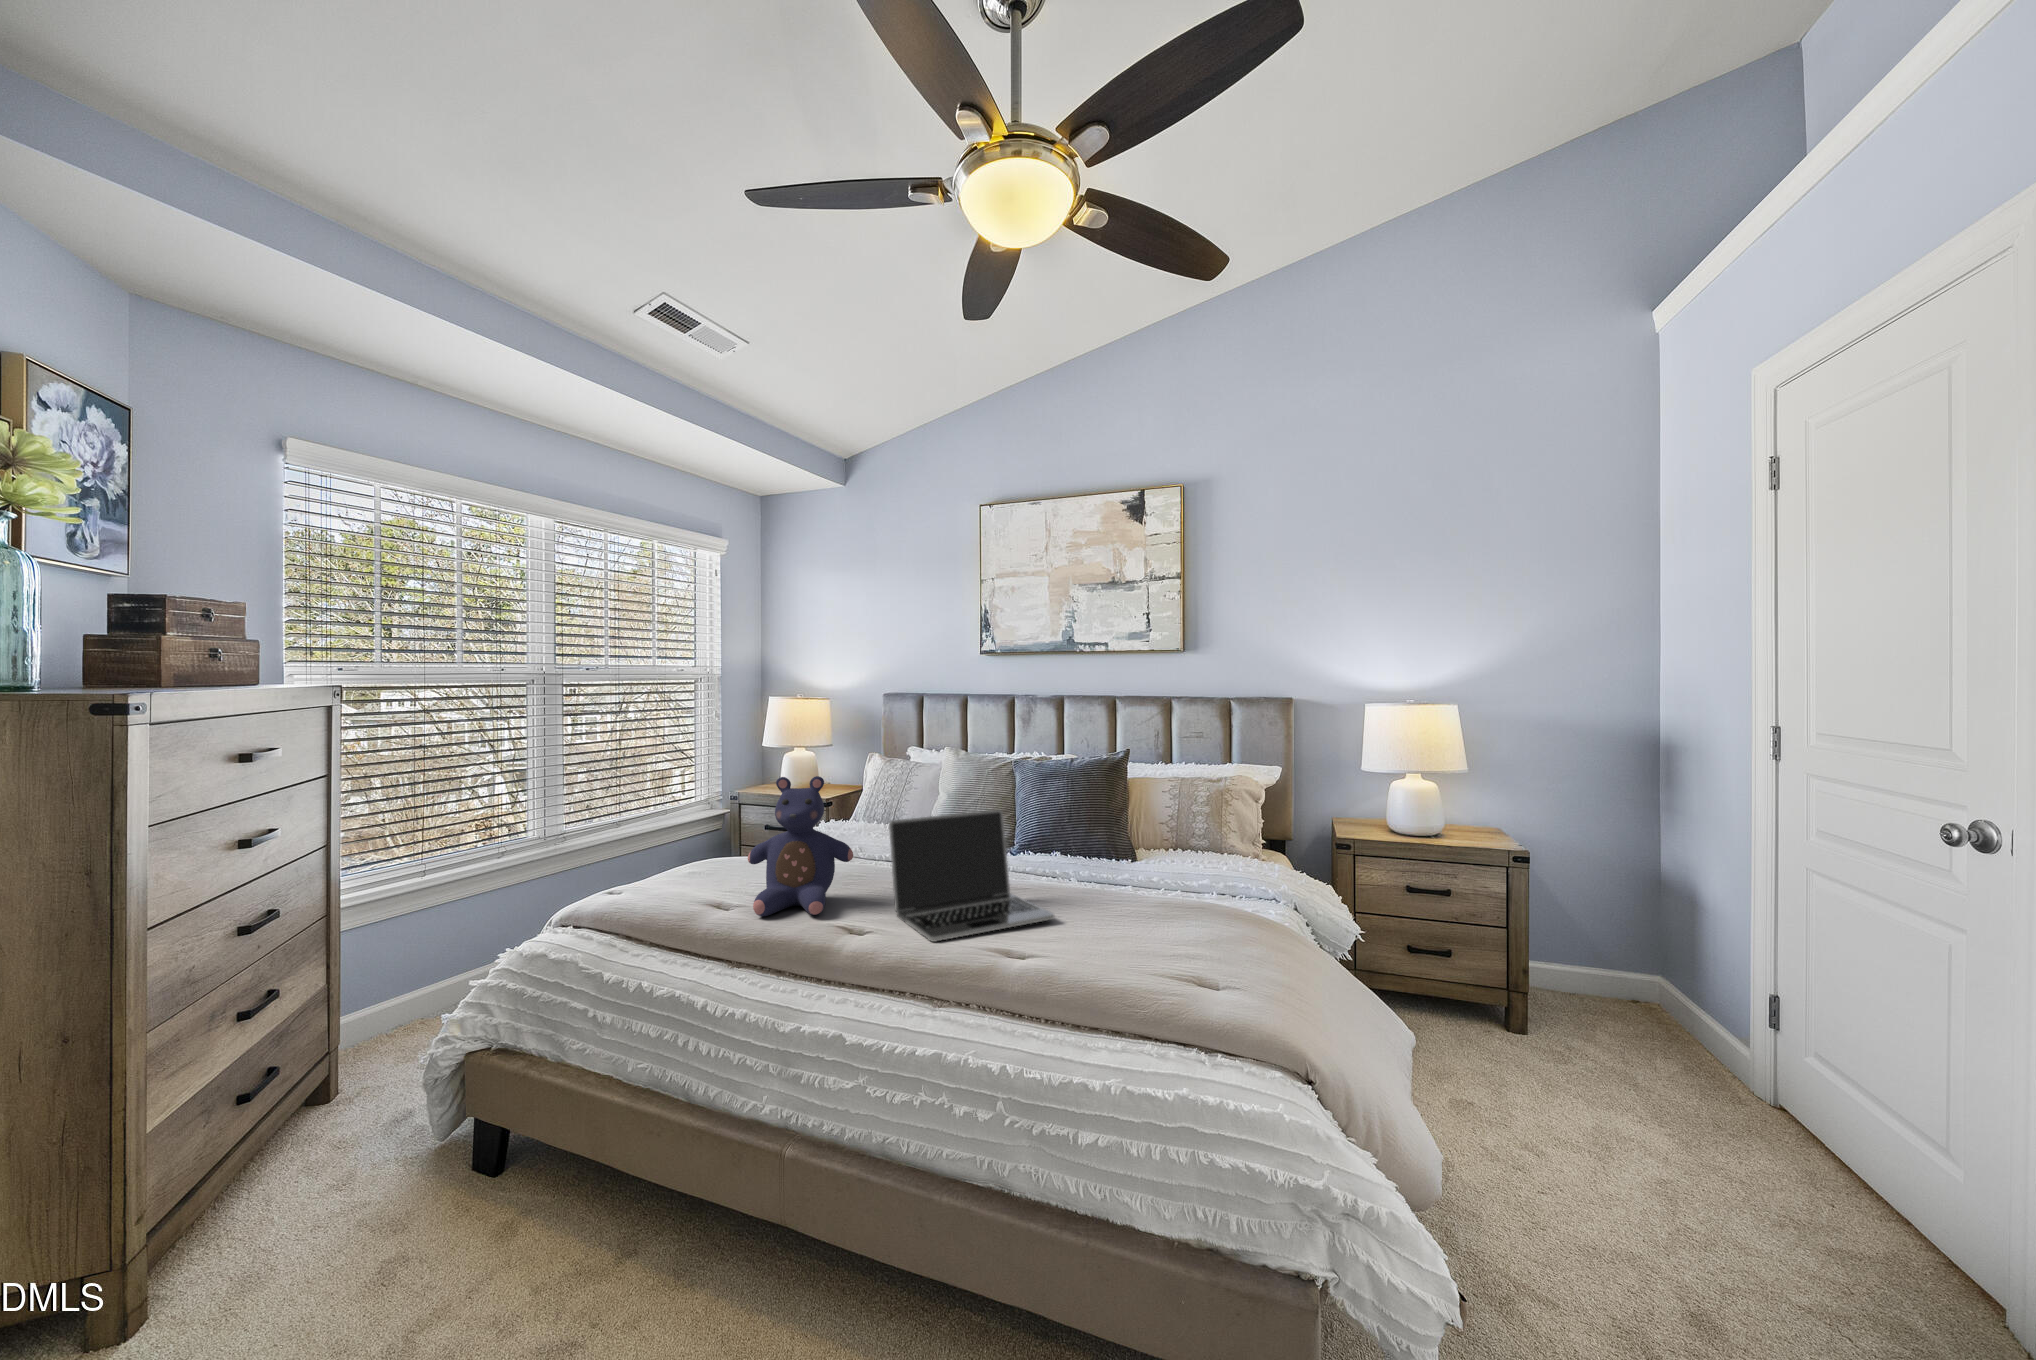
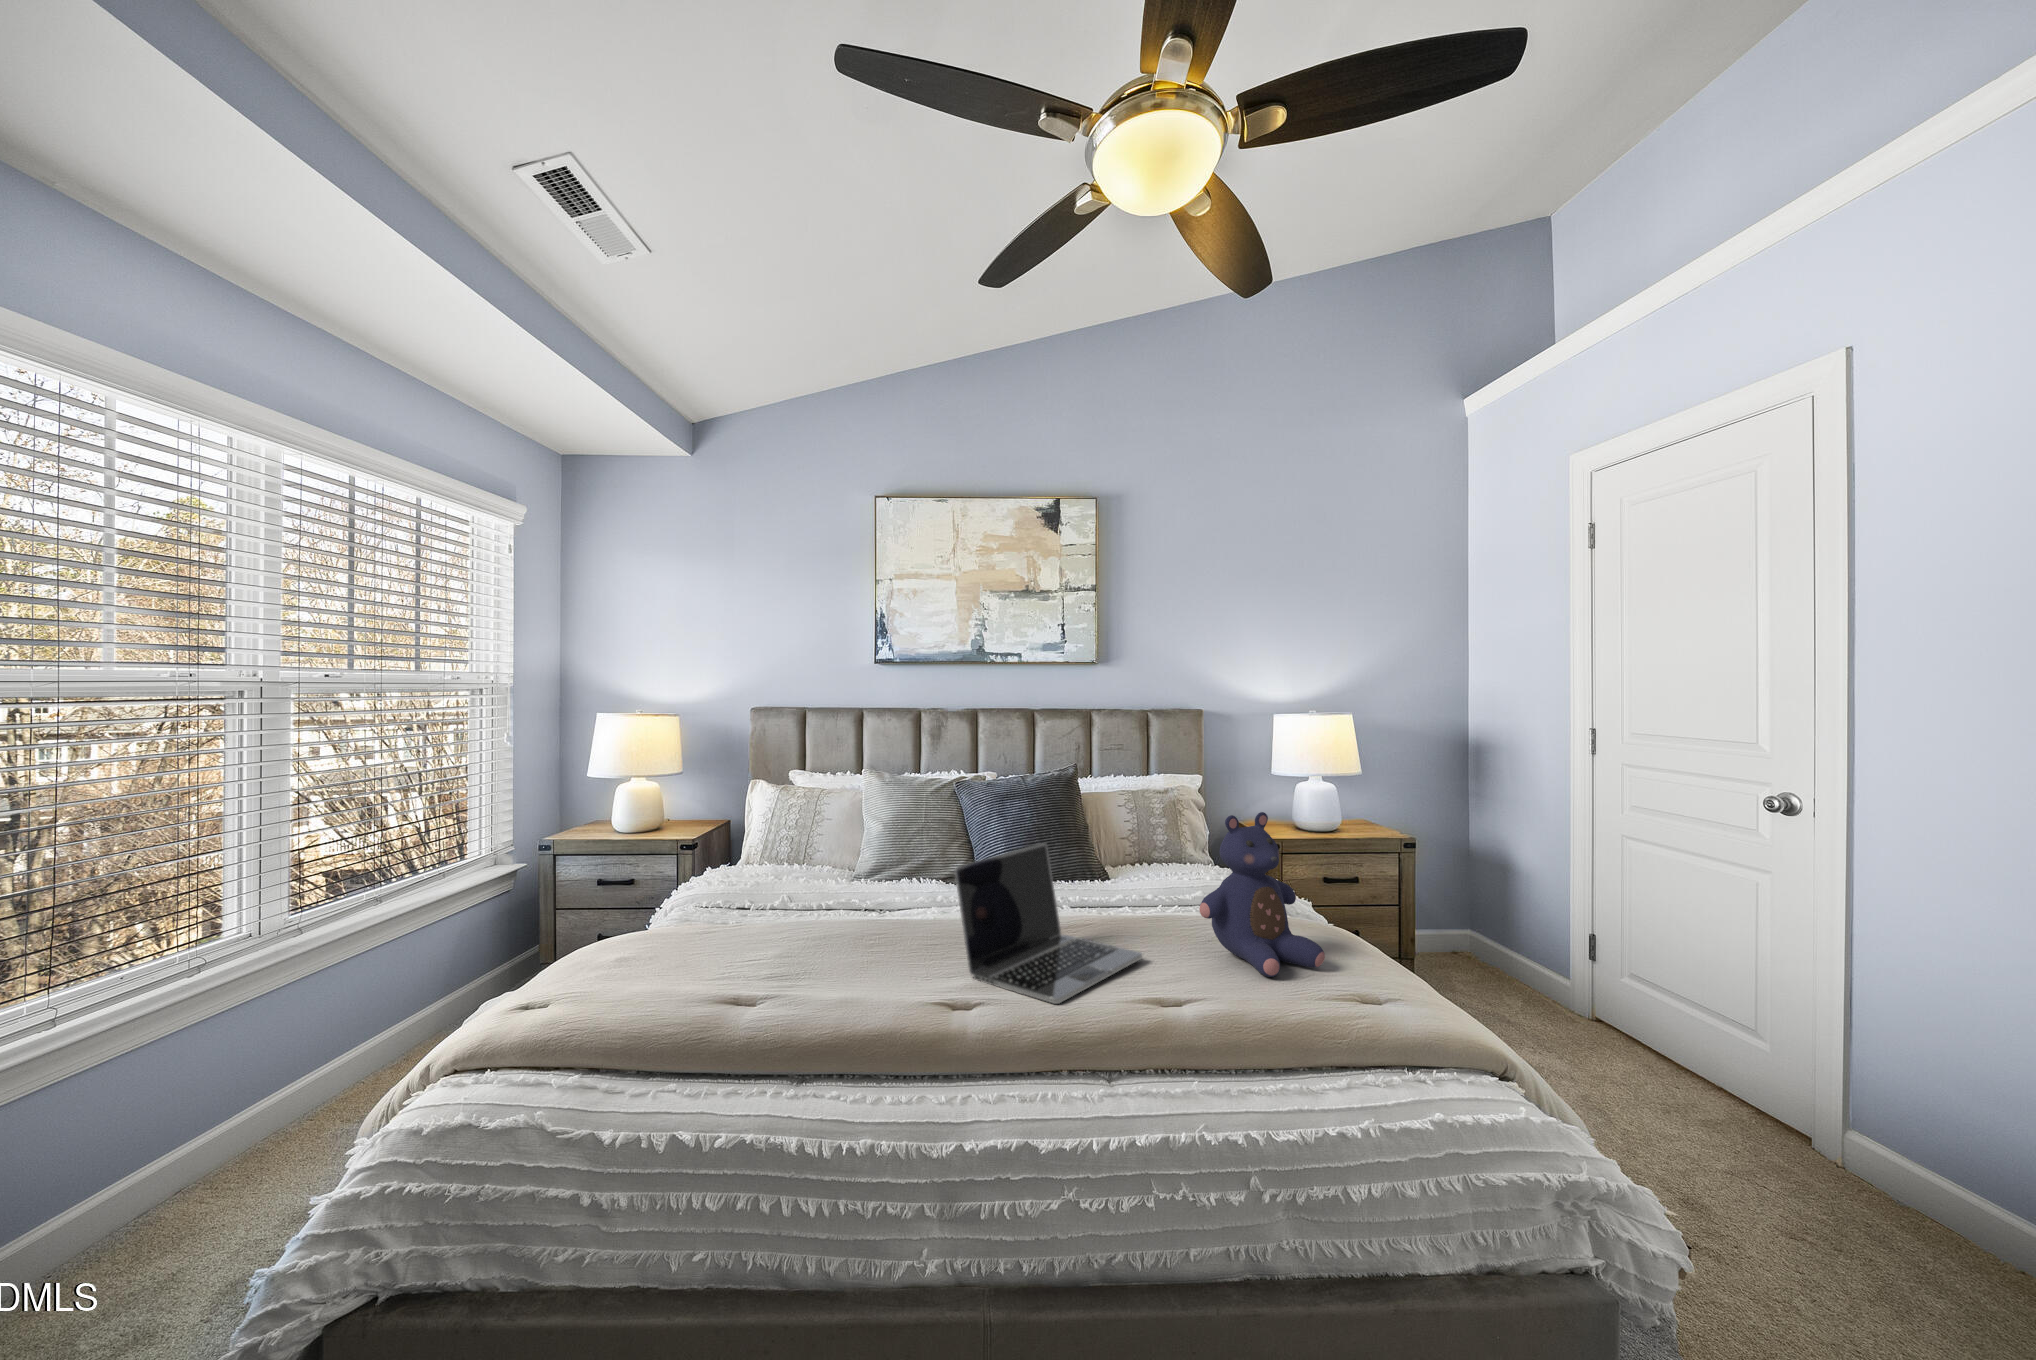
teddy bear: present [748,776,853,916] -> present [1200,812,1325,977]

